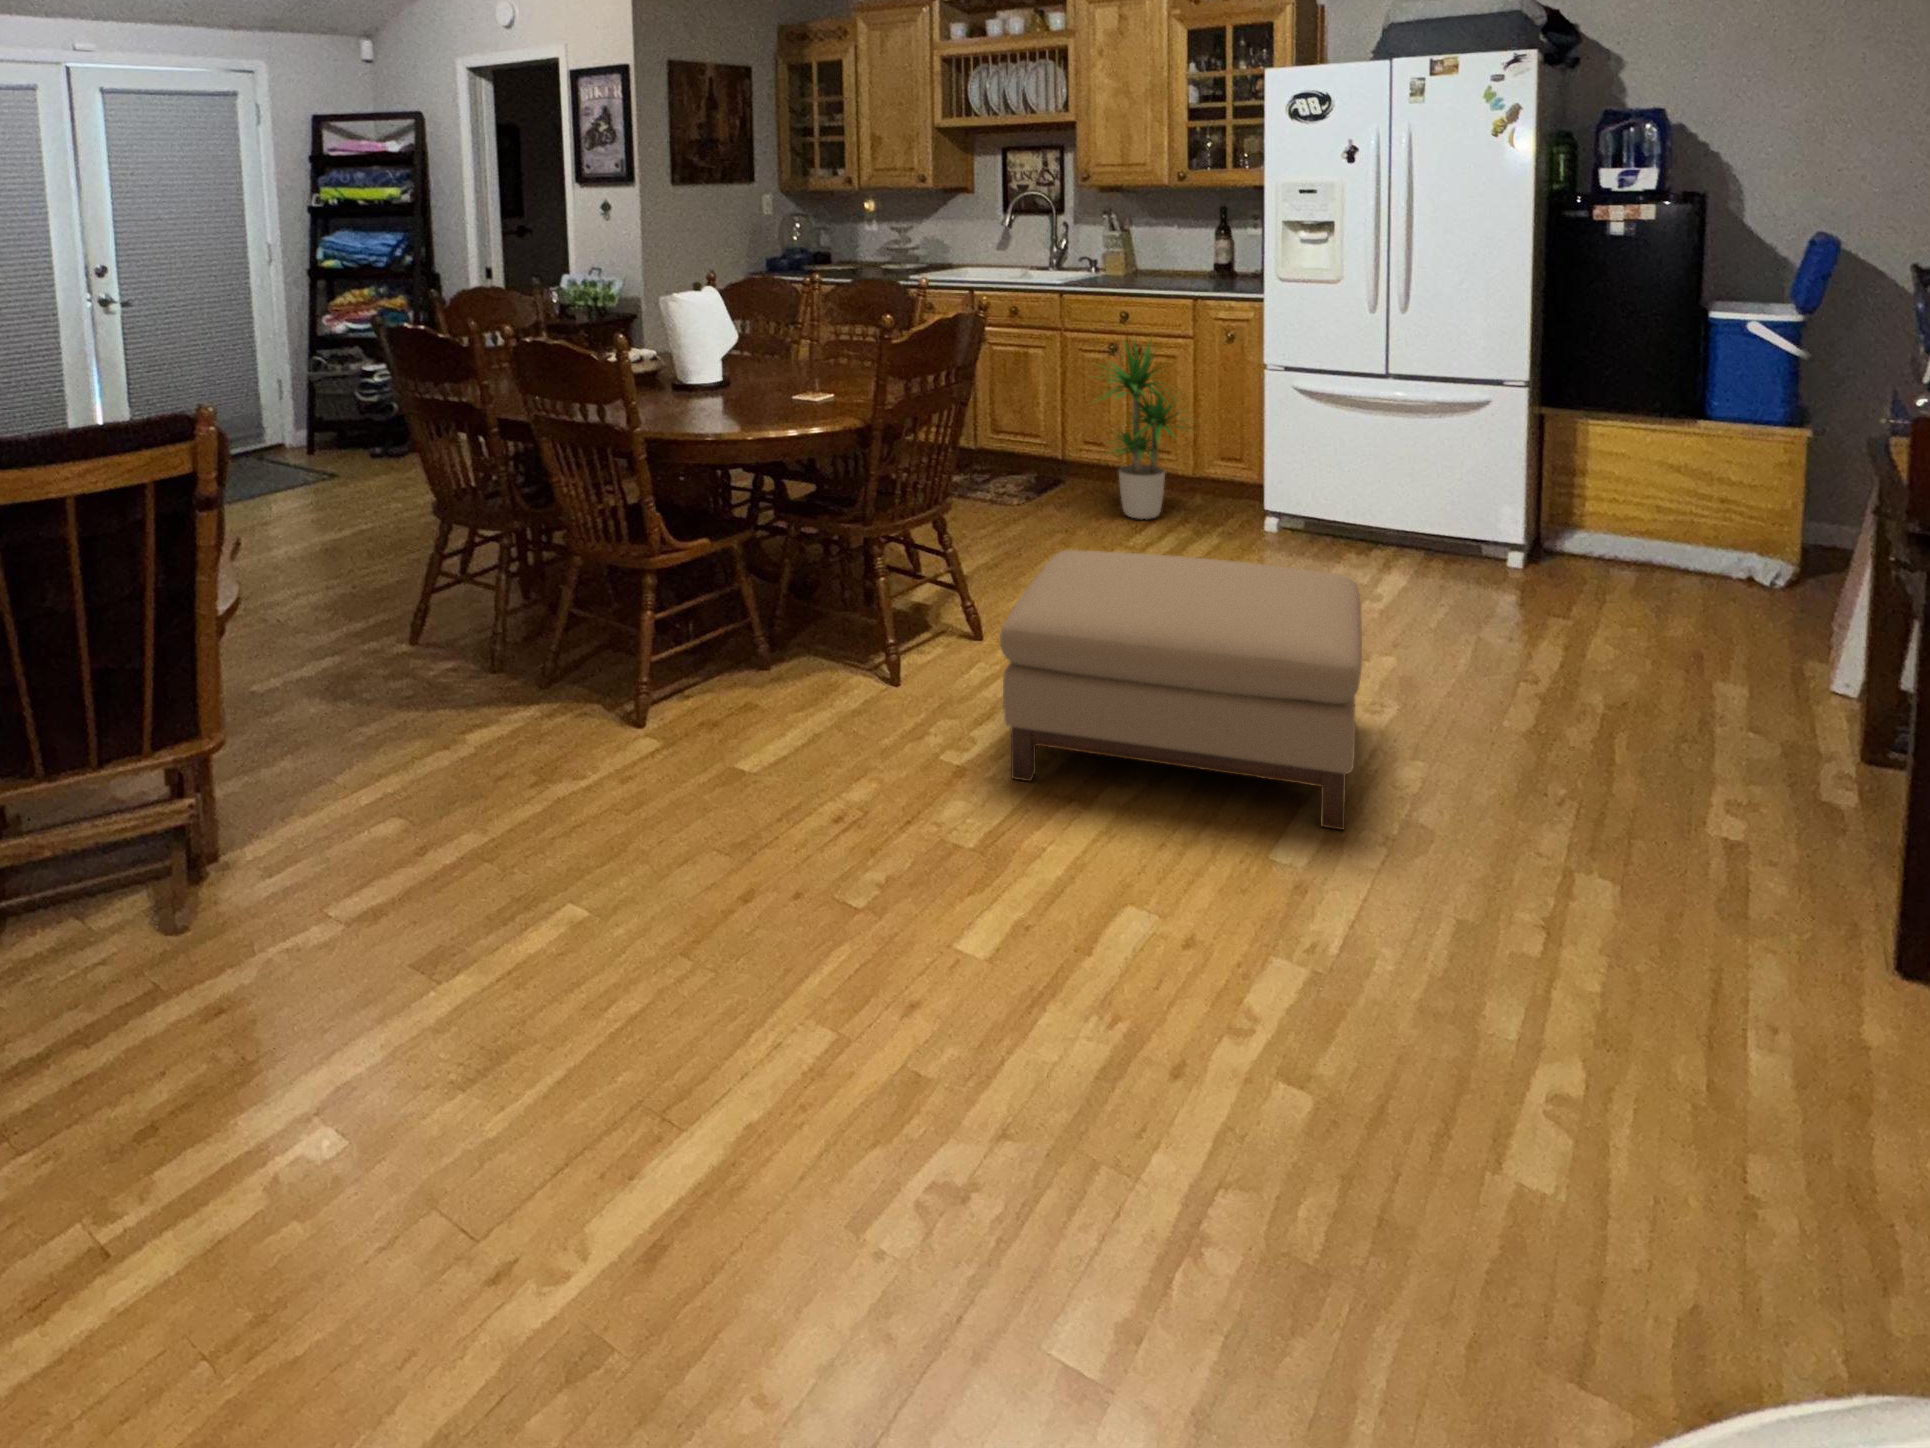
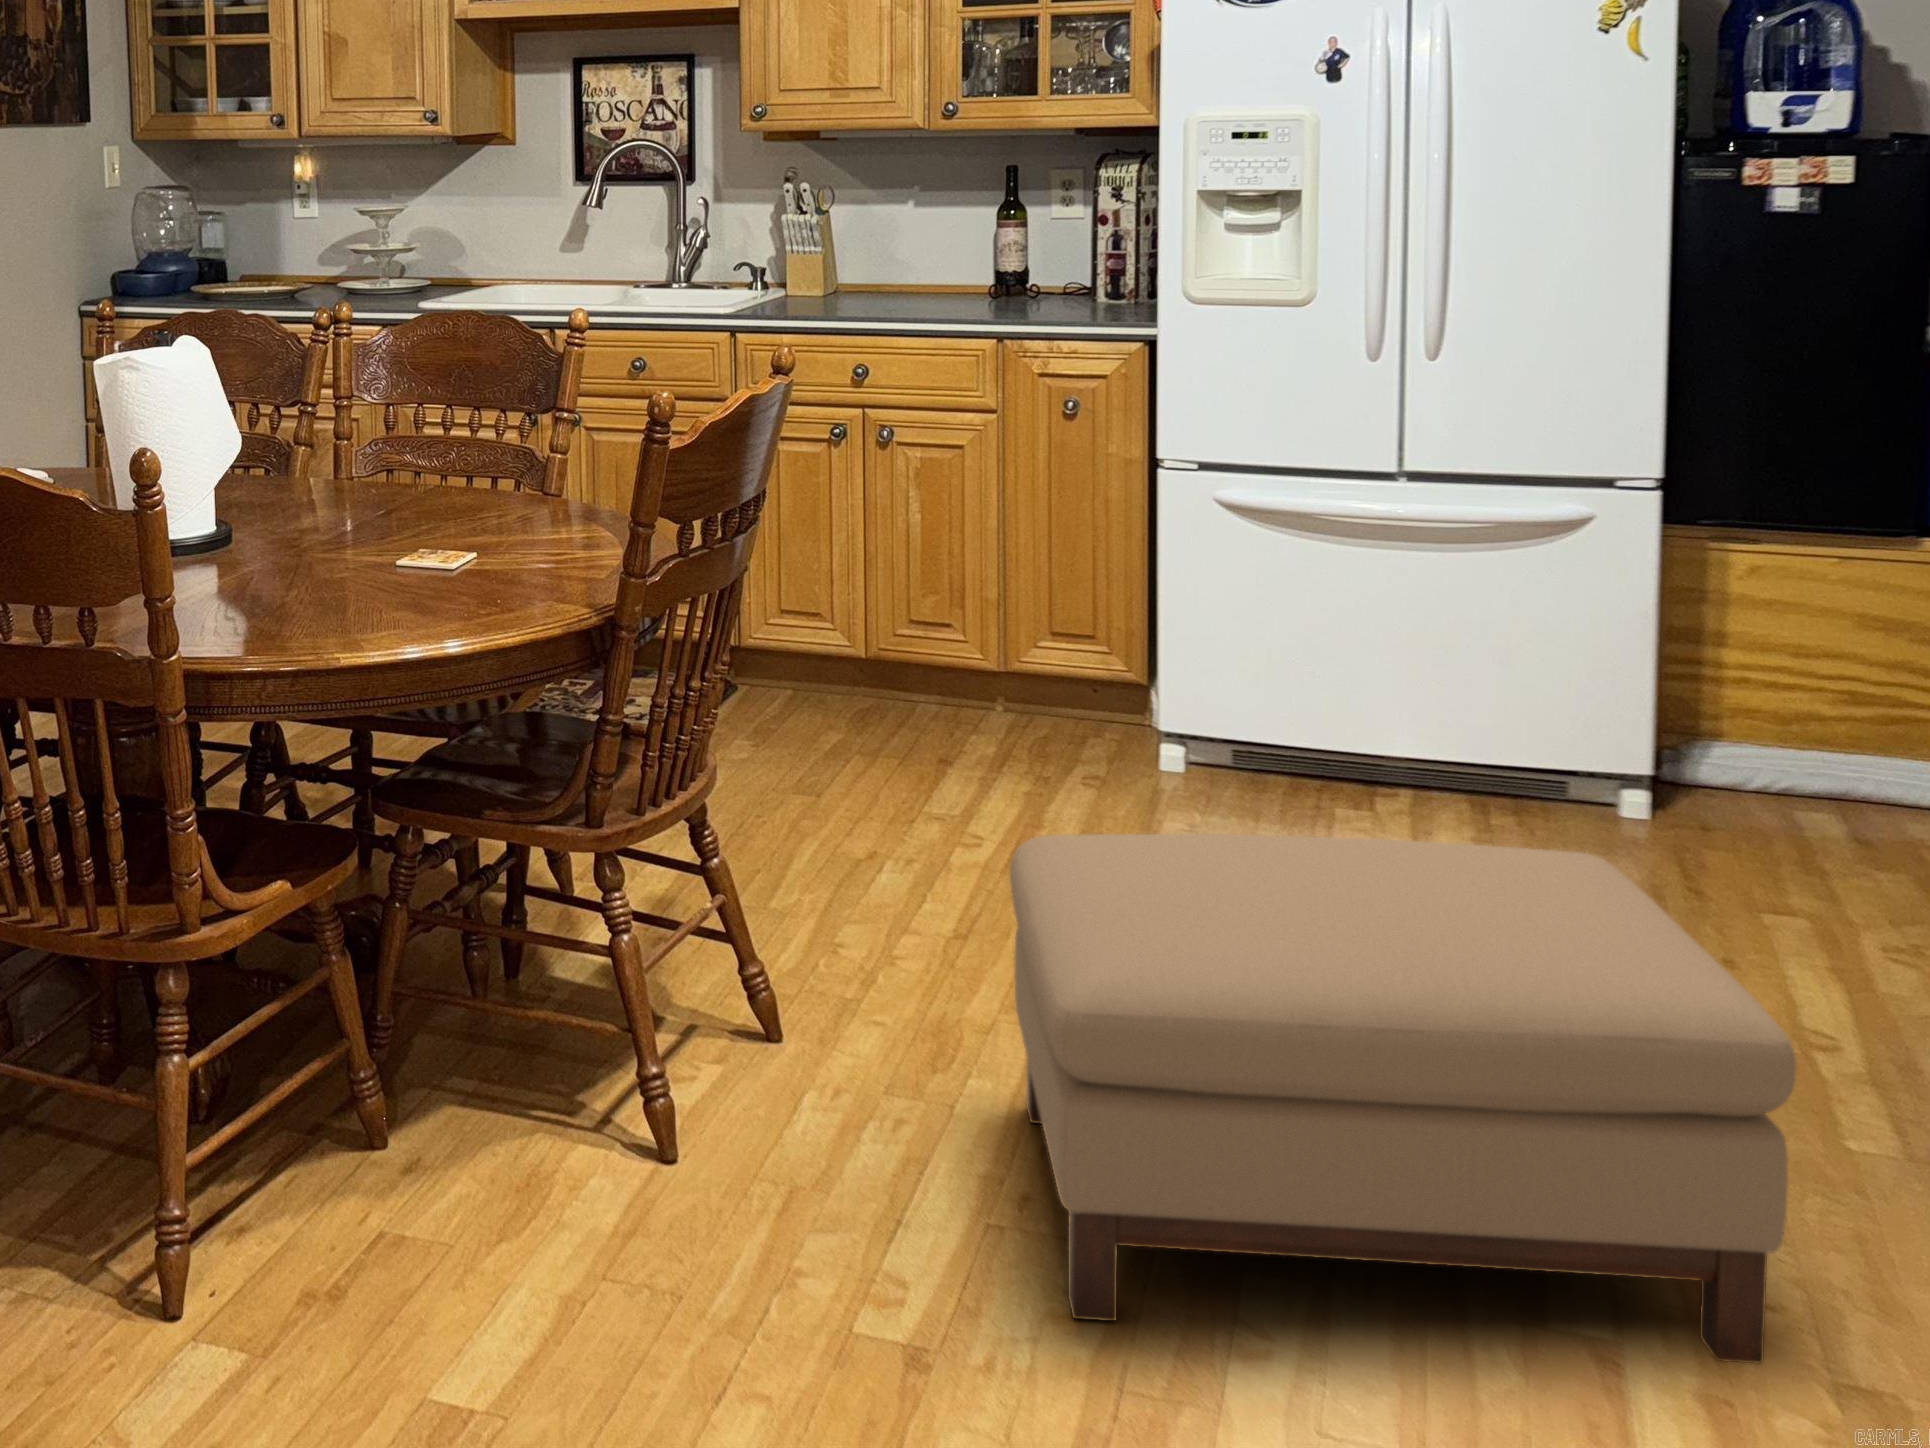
potted plant: present [1099,341,1192,519] -> none [819,405,1051,756]

